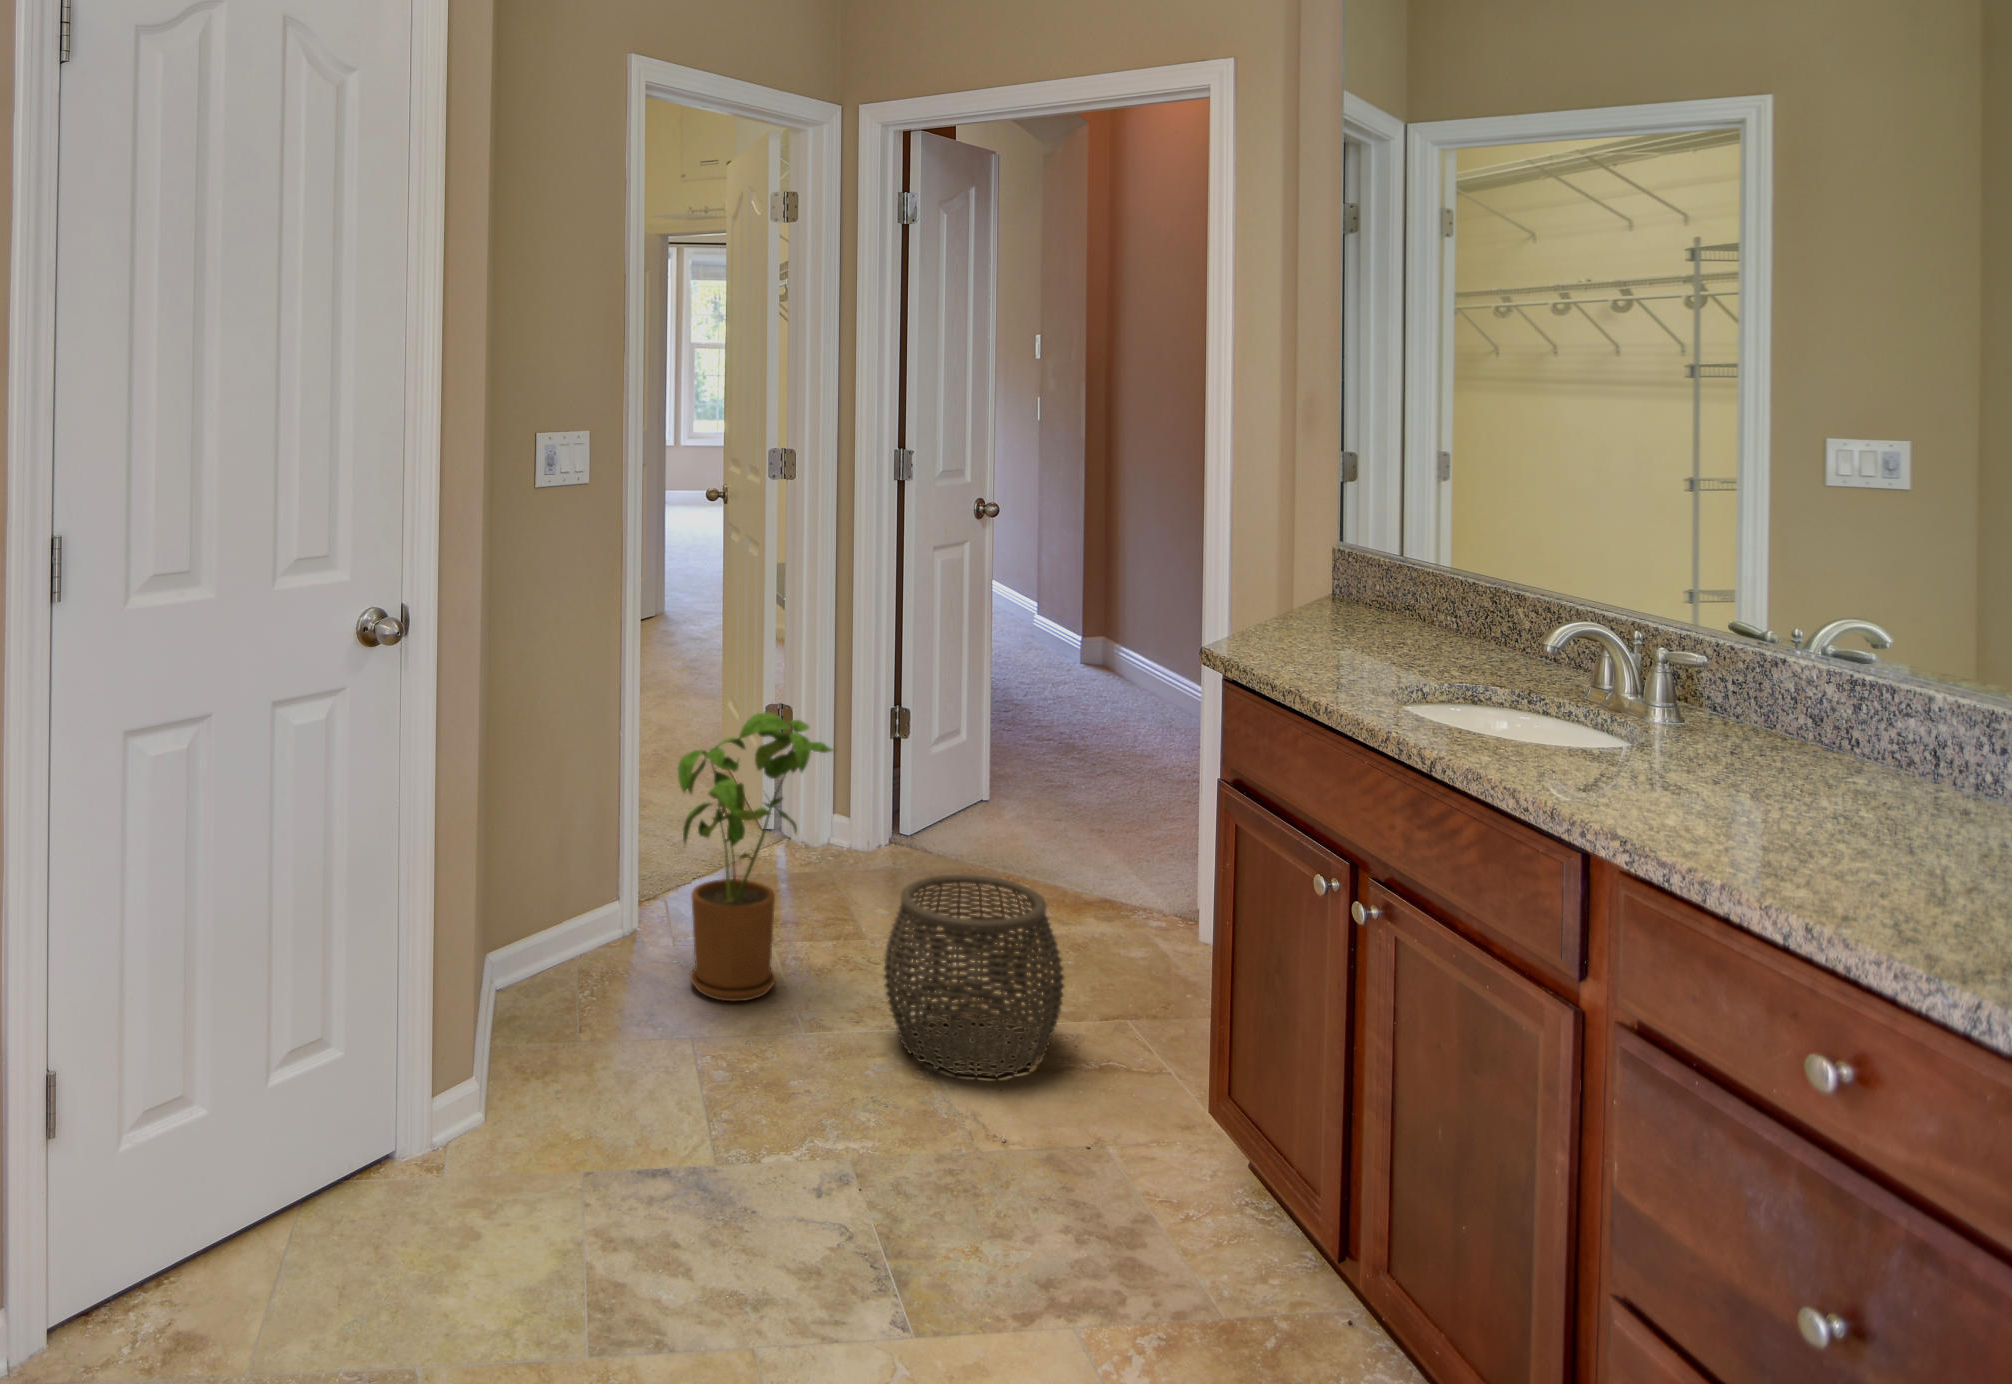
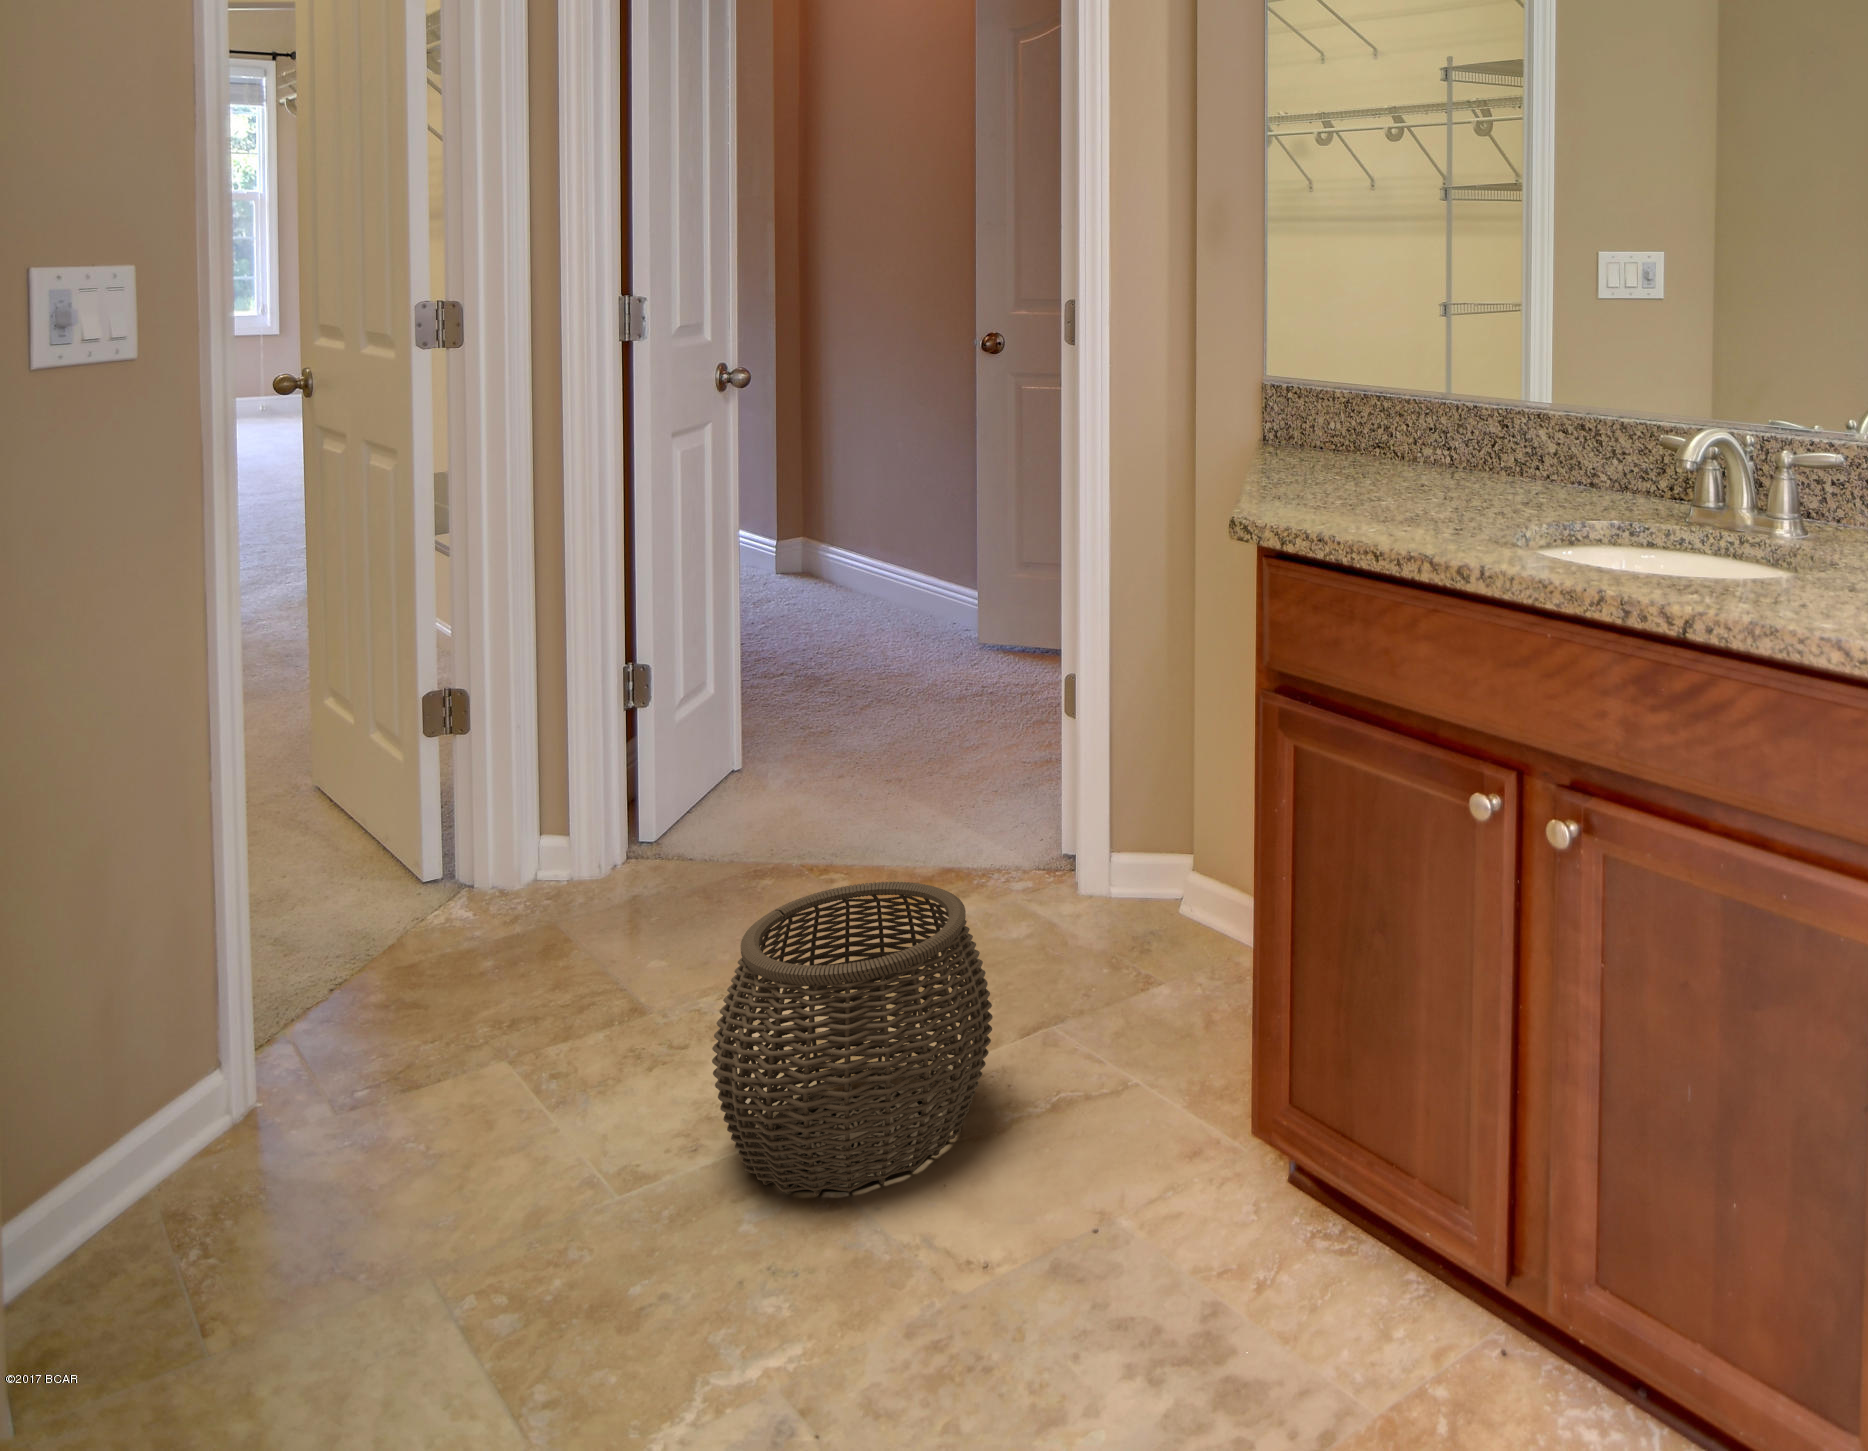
house plant: present [678,712,833,1001] -> none [282,718,602,1219]

